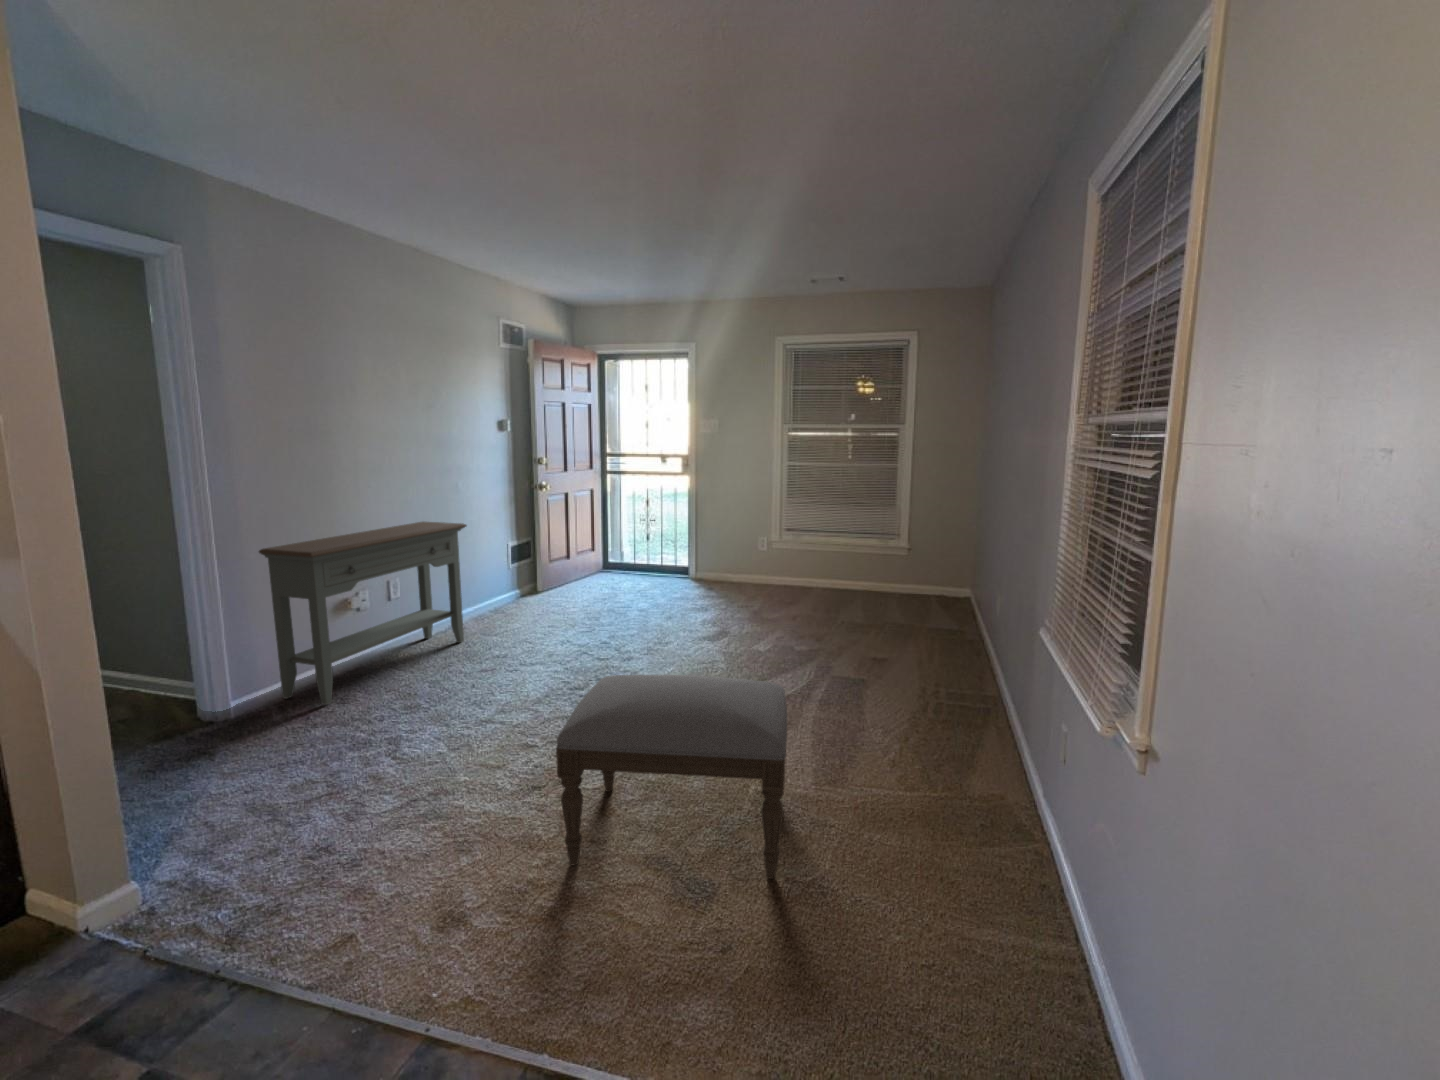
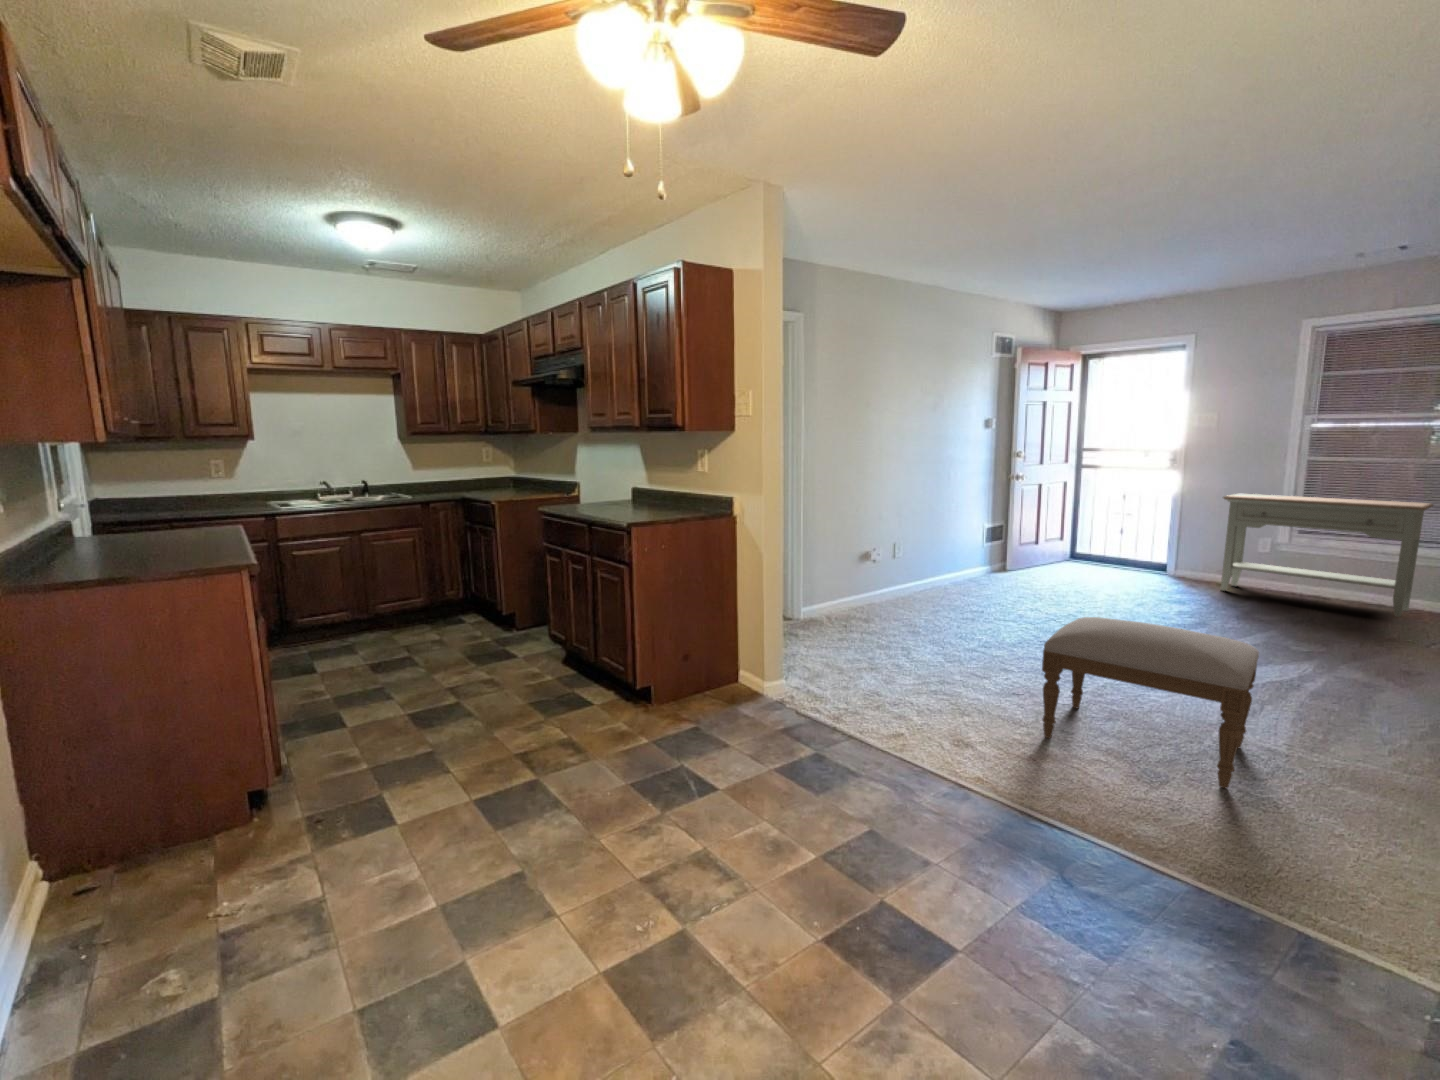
console table: present [259,522,467,705] -> present [1221,494,1433,617]

